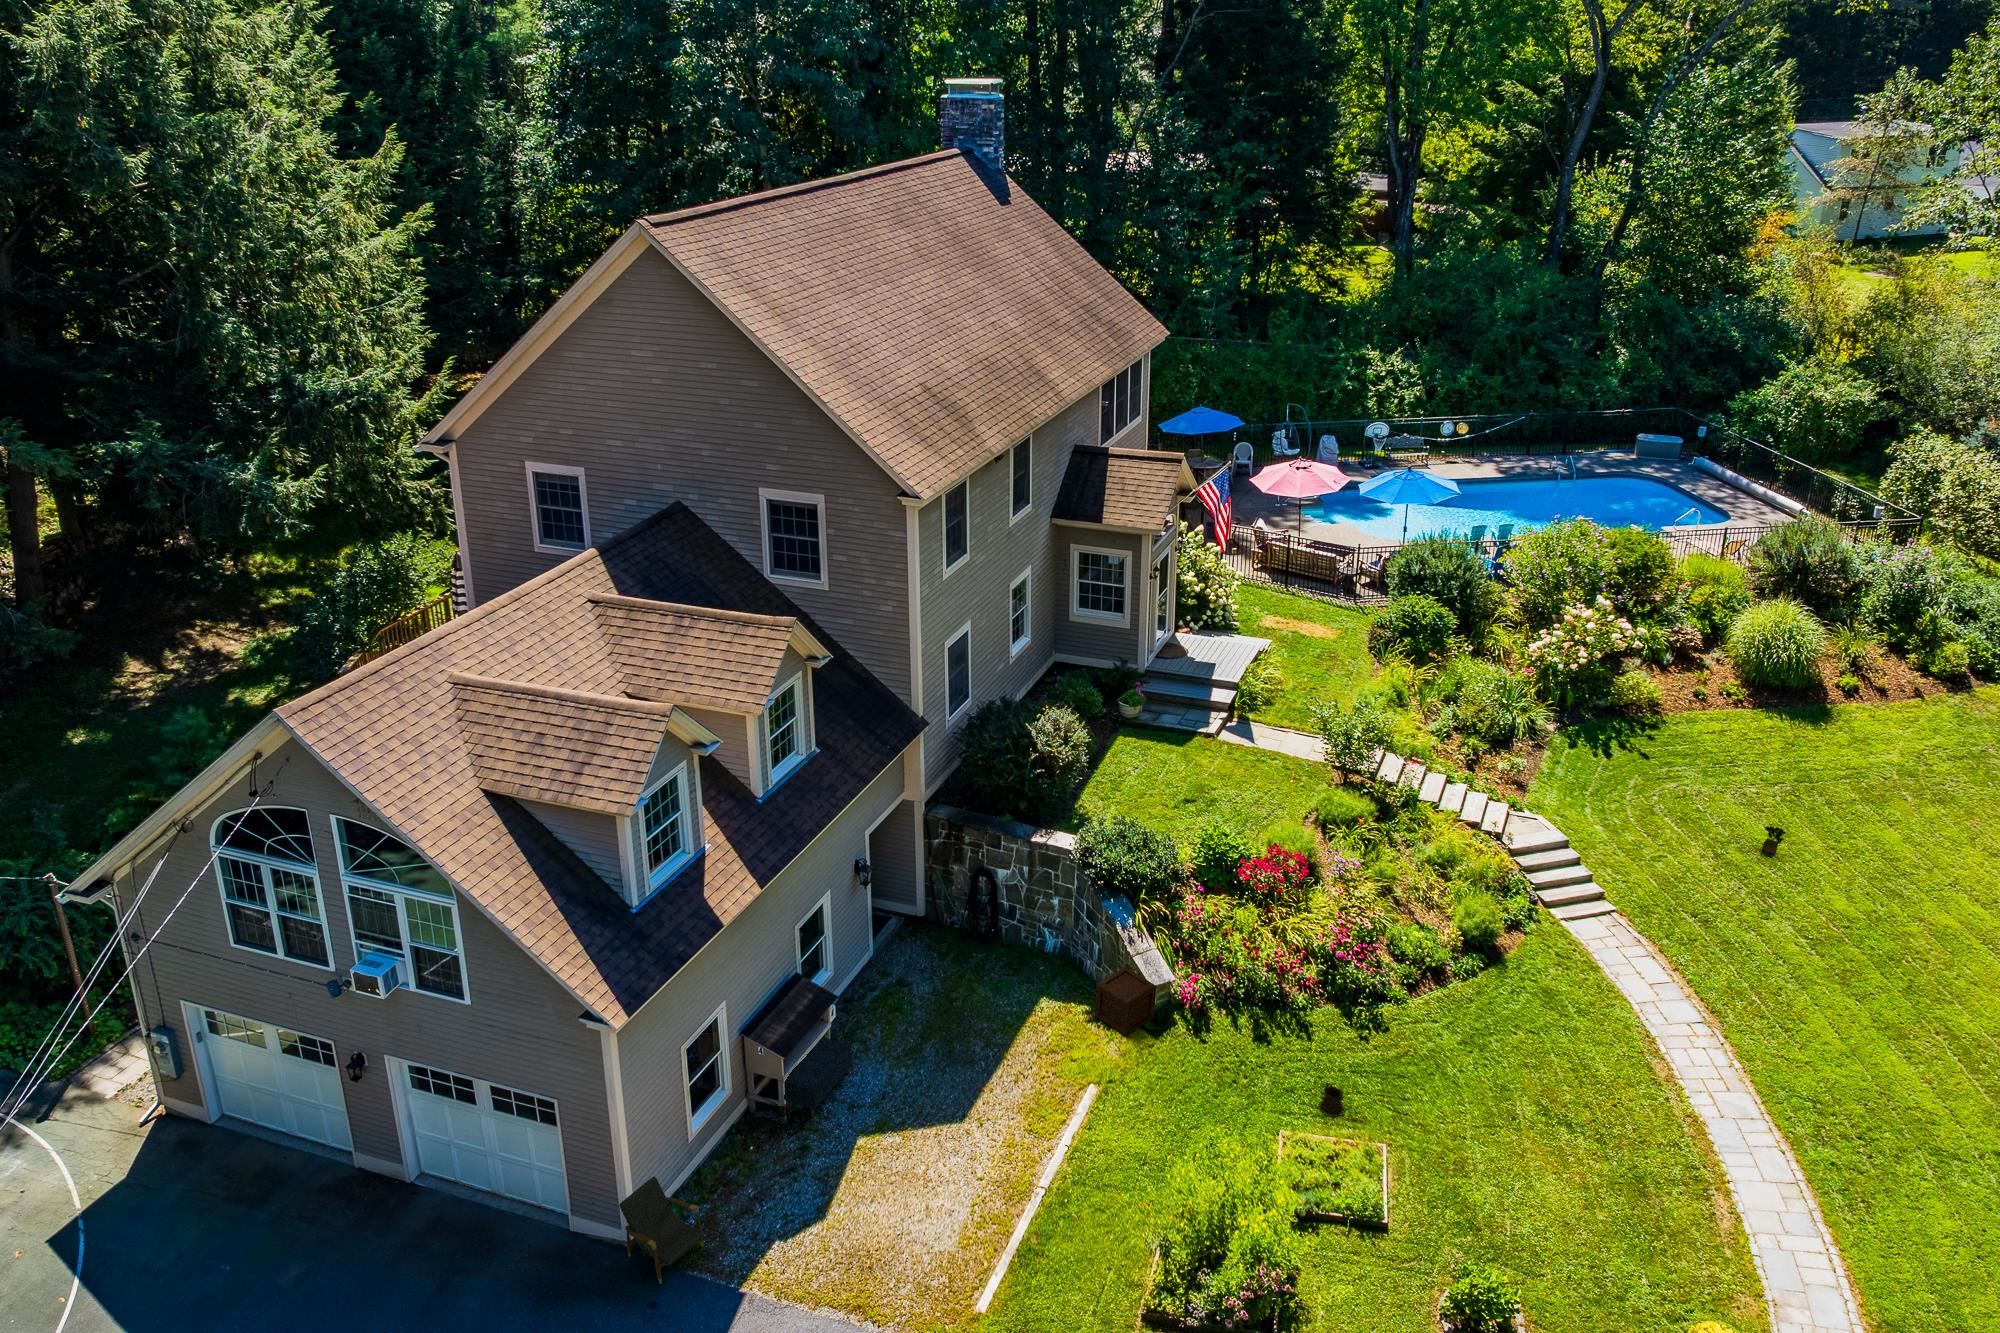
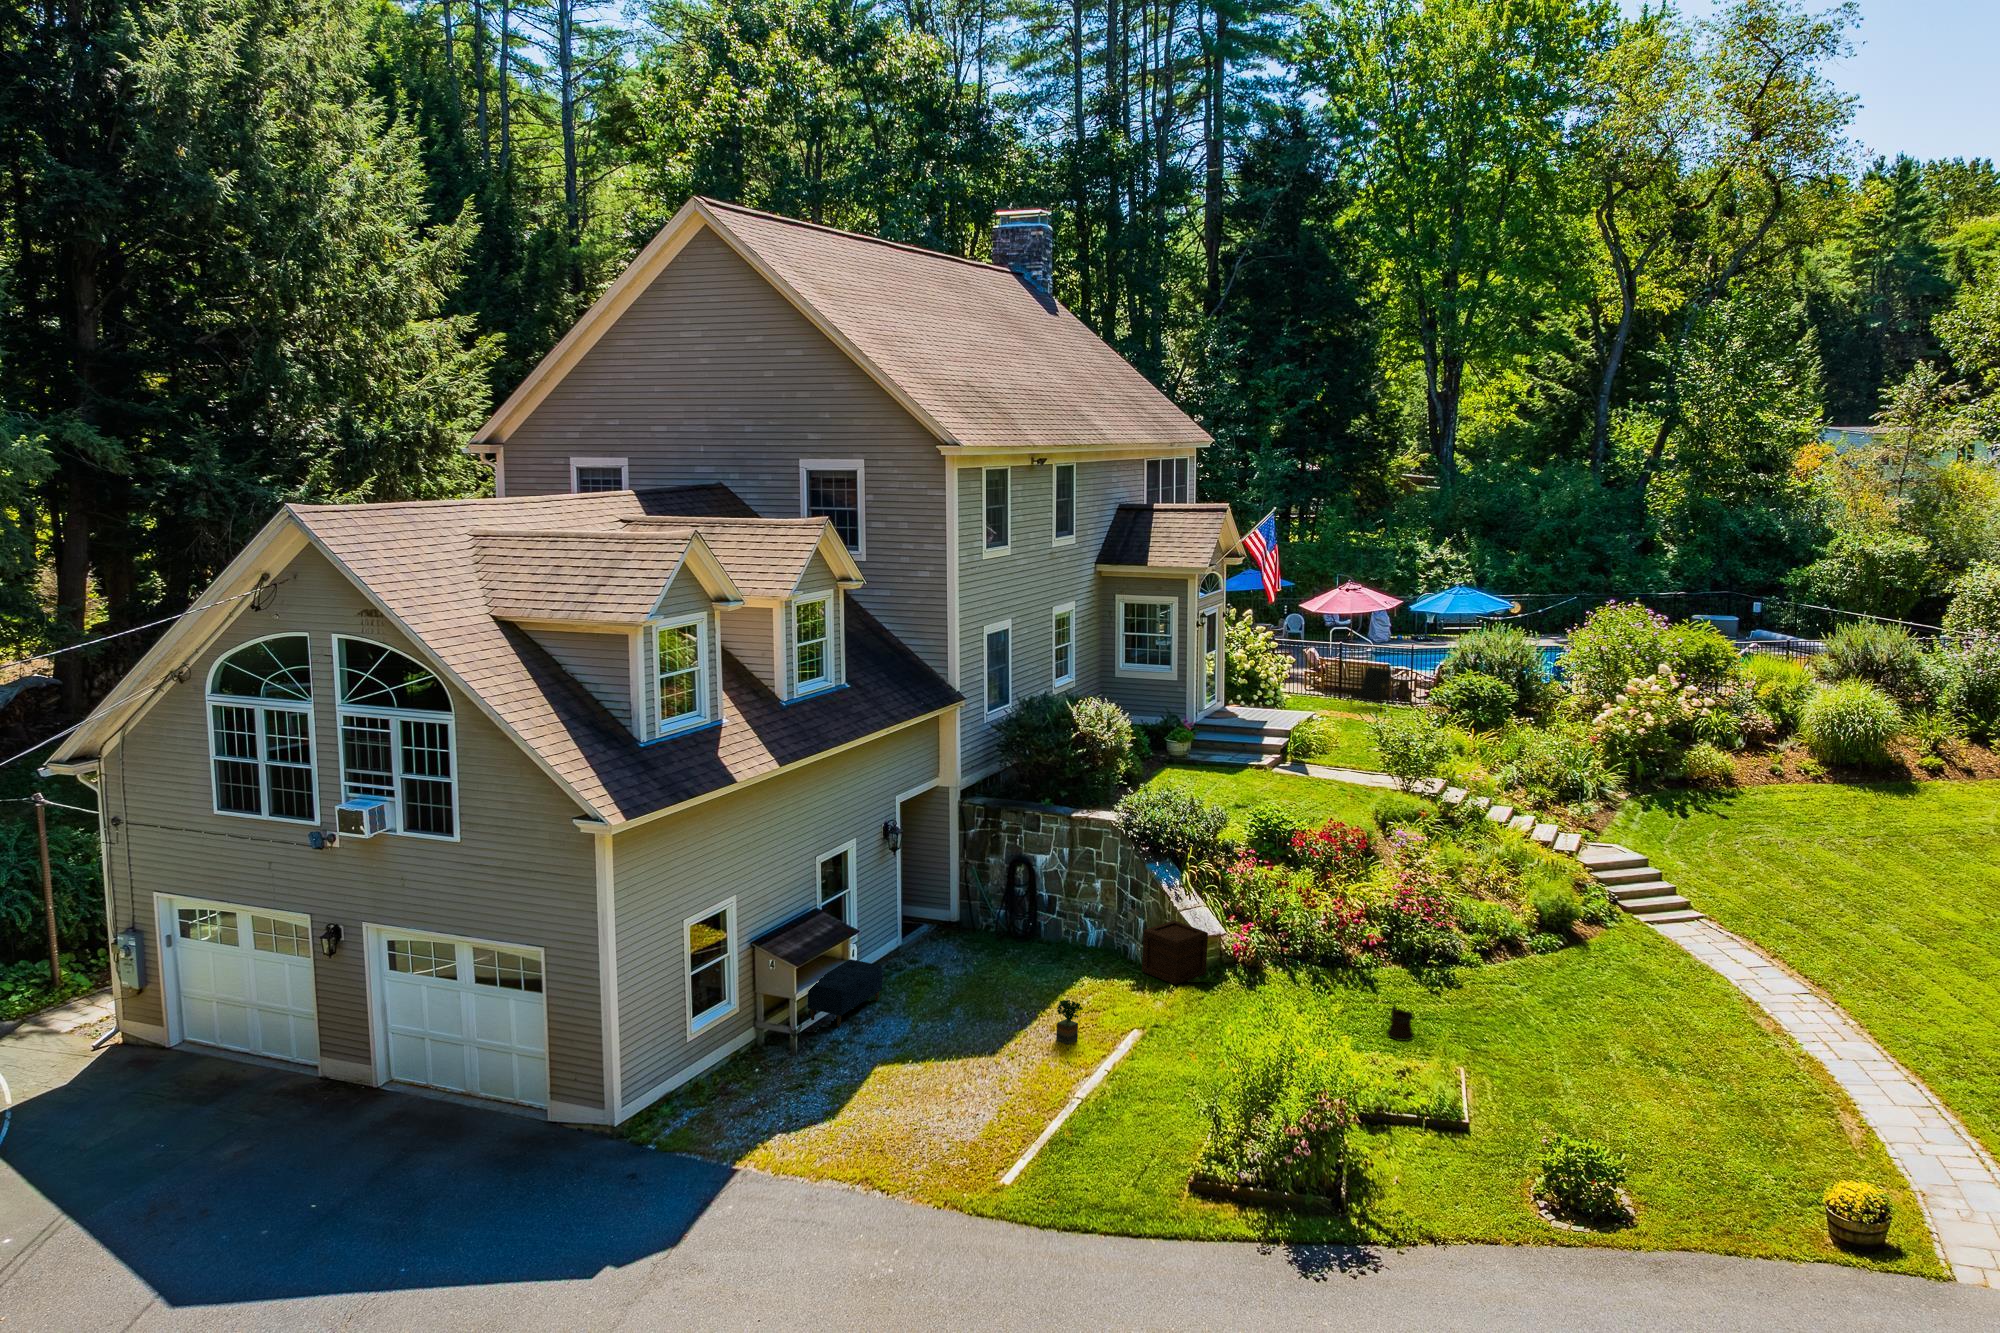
potted tree: present [1761,826,1786,858] -> present [1056,1000,1083,1045]
lounge chair: present [619,1177,704,1284] -> present [1350,667,1392,710]

